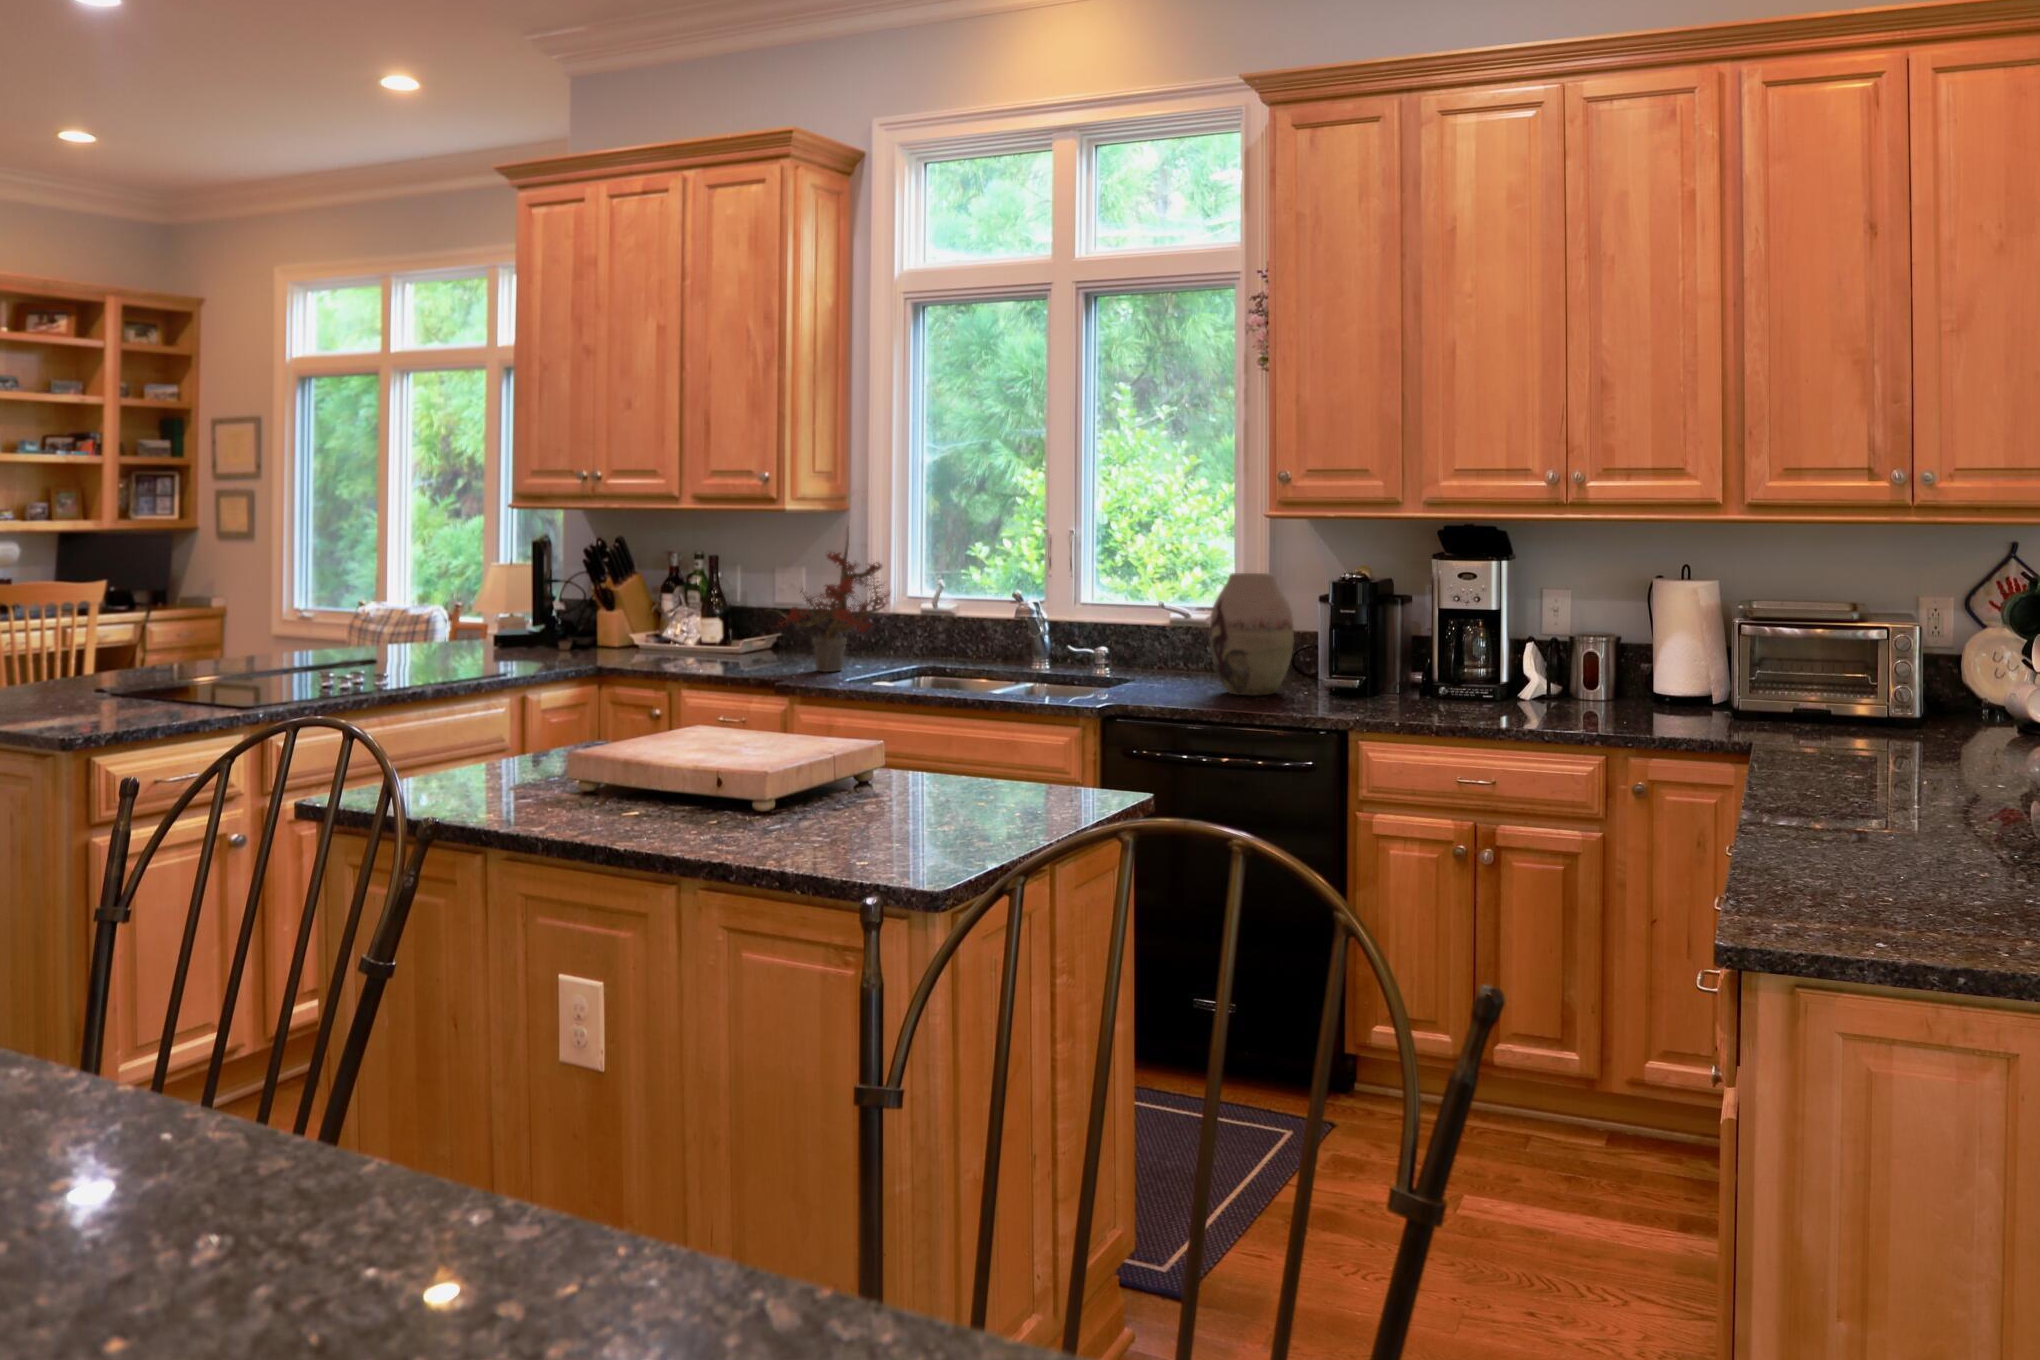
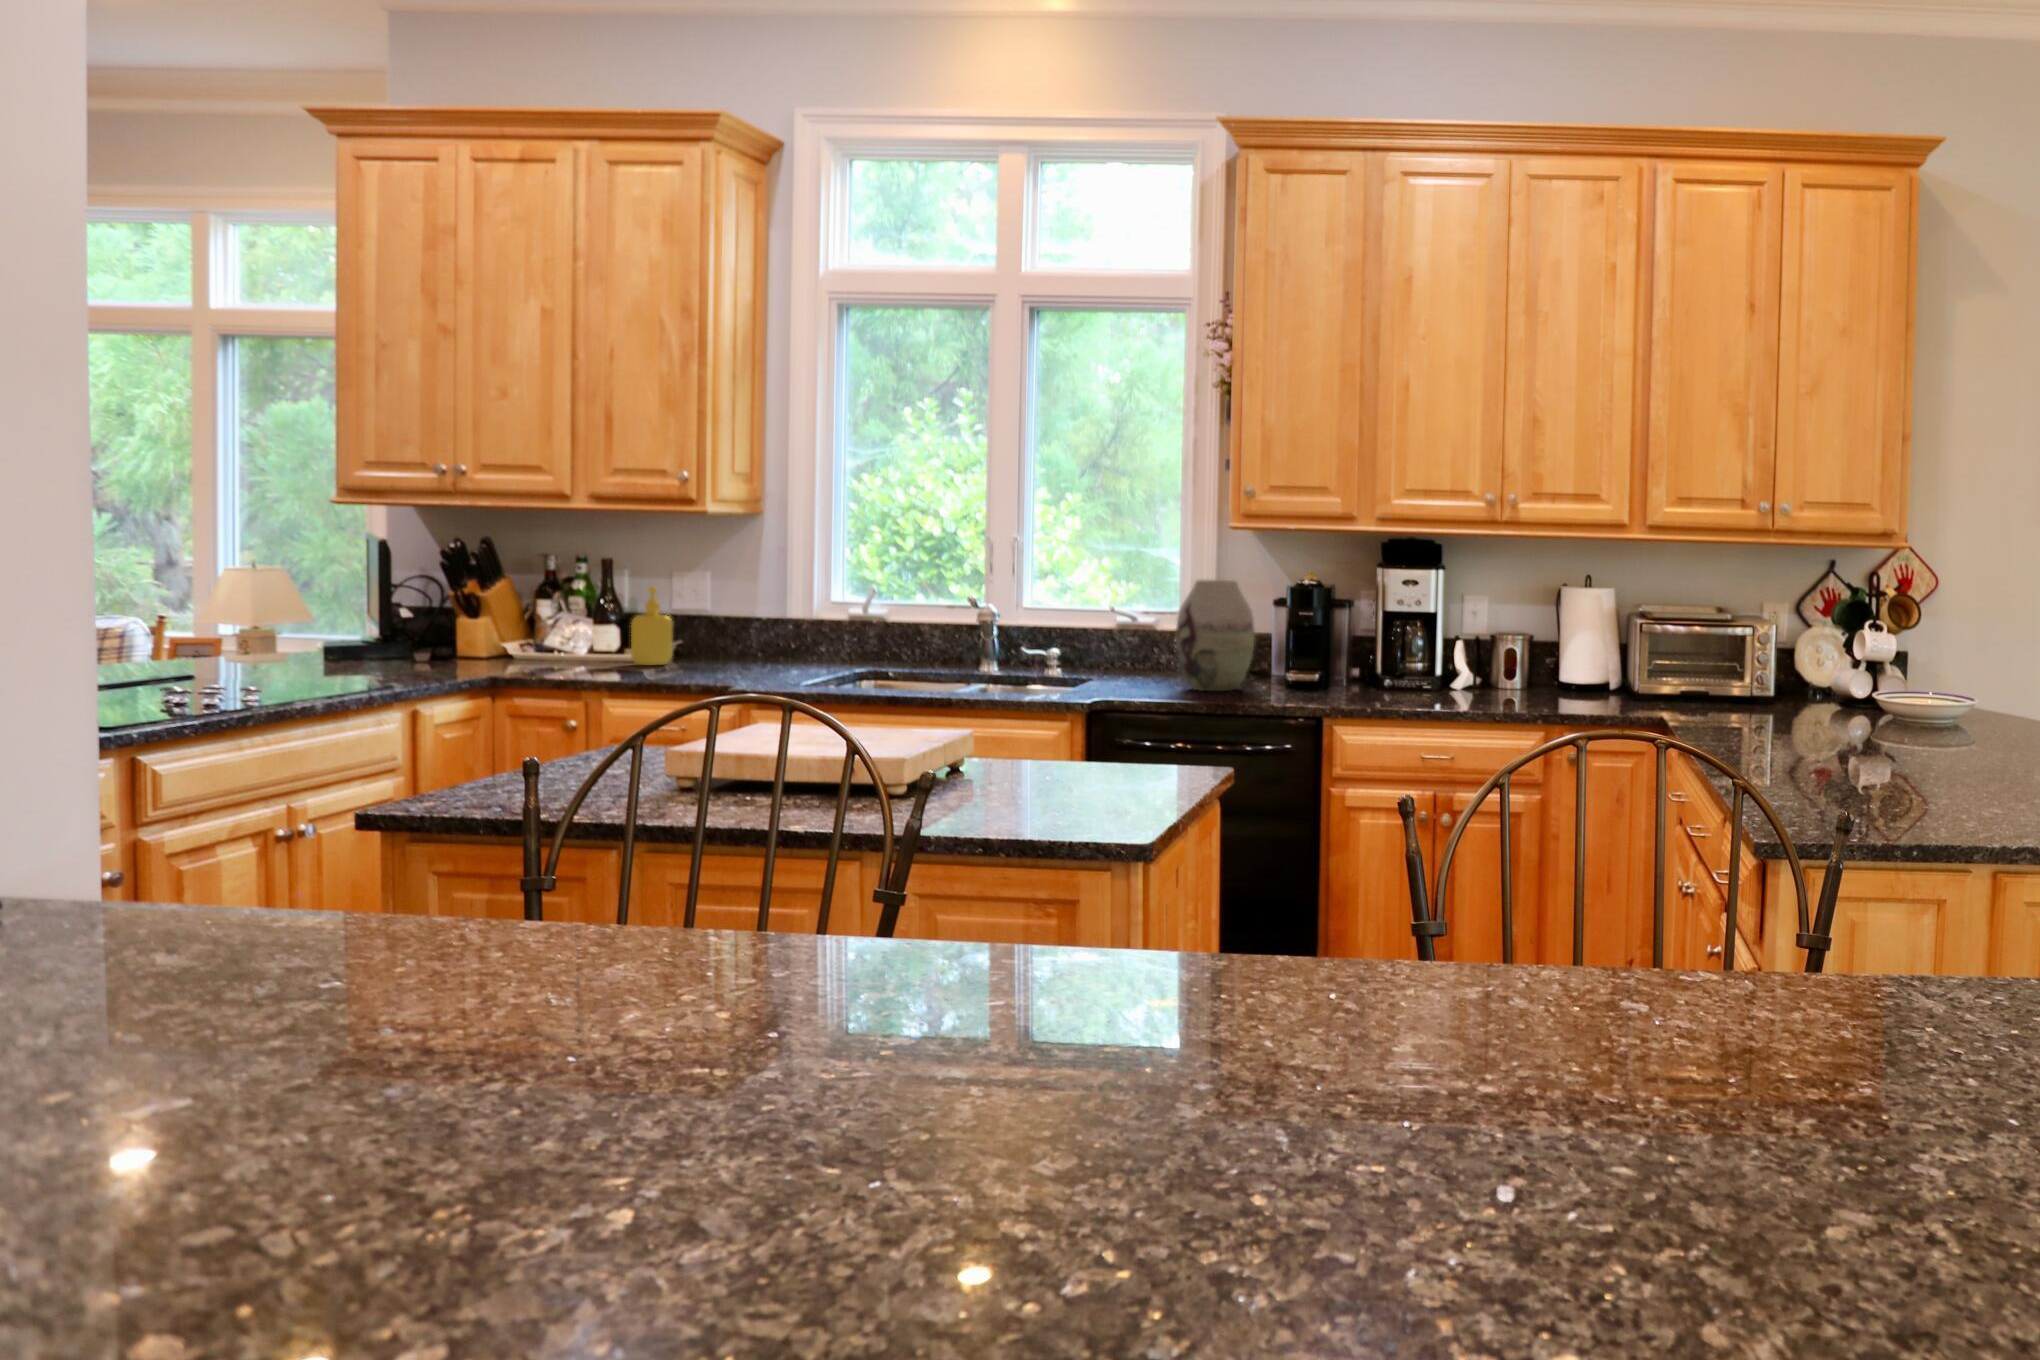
potted plant: present [777,527,890,672] -> none [688,528,841,676]
soap dispenser: none [724,583,761,659] -> present [631,586,673,665]

